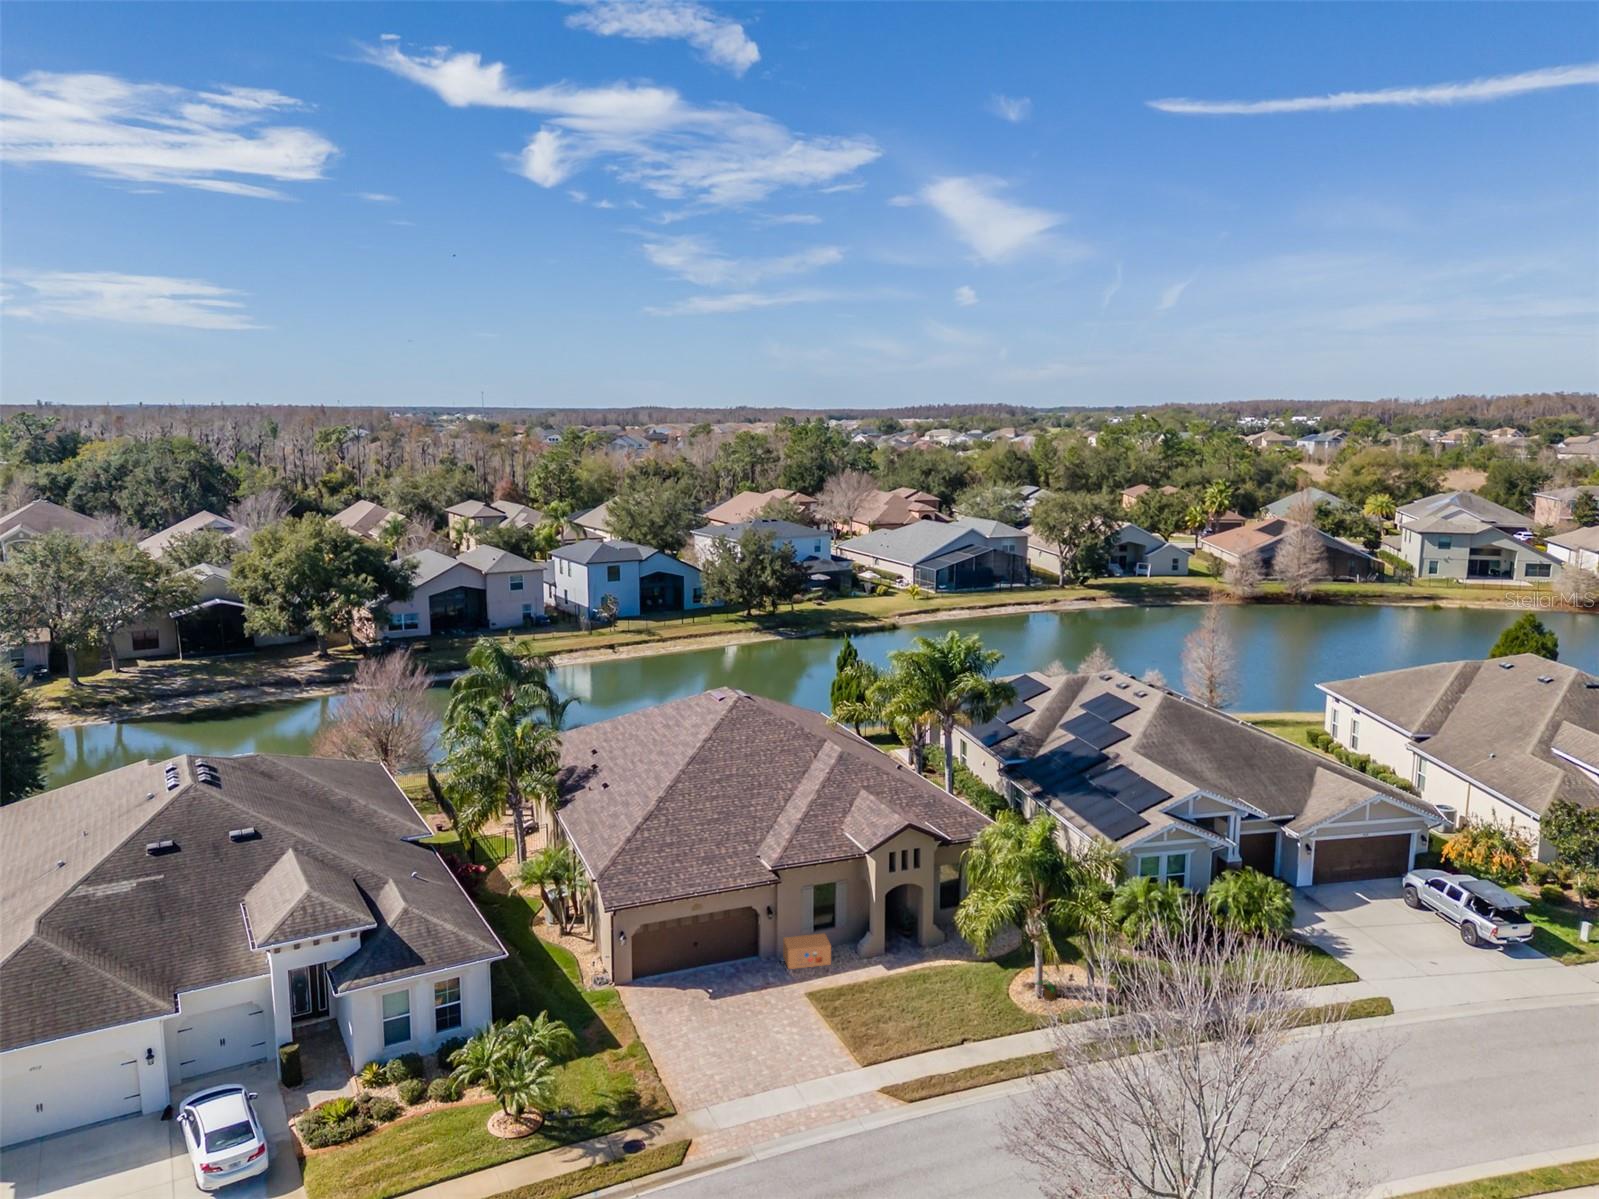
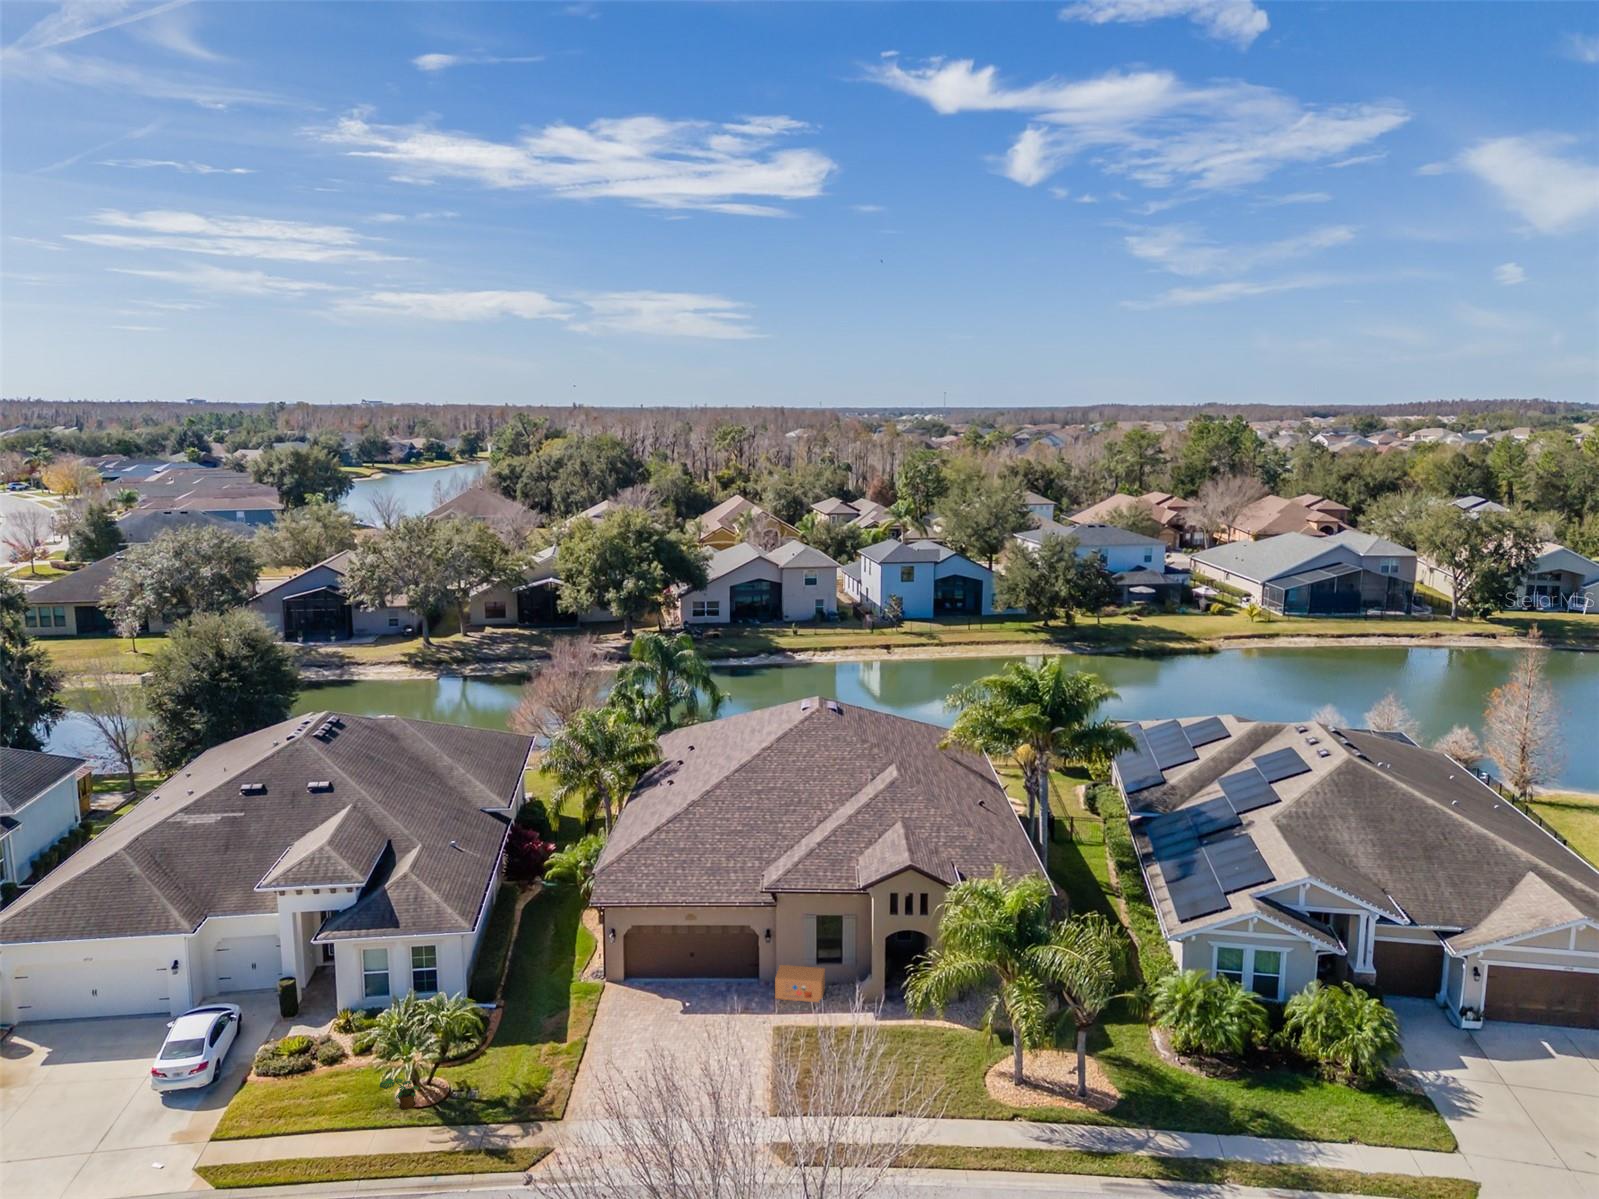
potted plant: present [1035,971,1059,1001] -> present [380,1078,419,1110]

